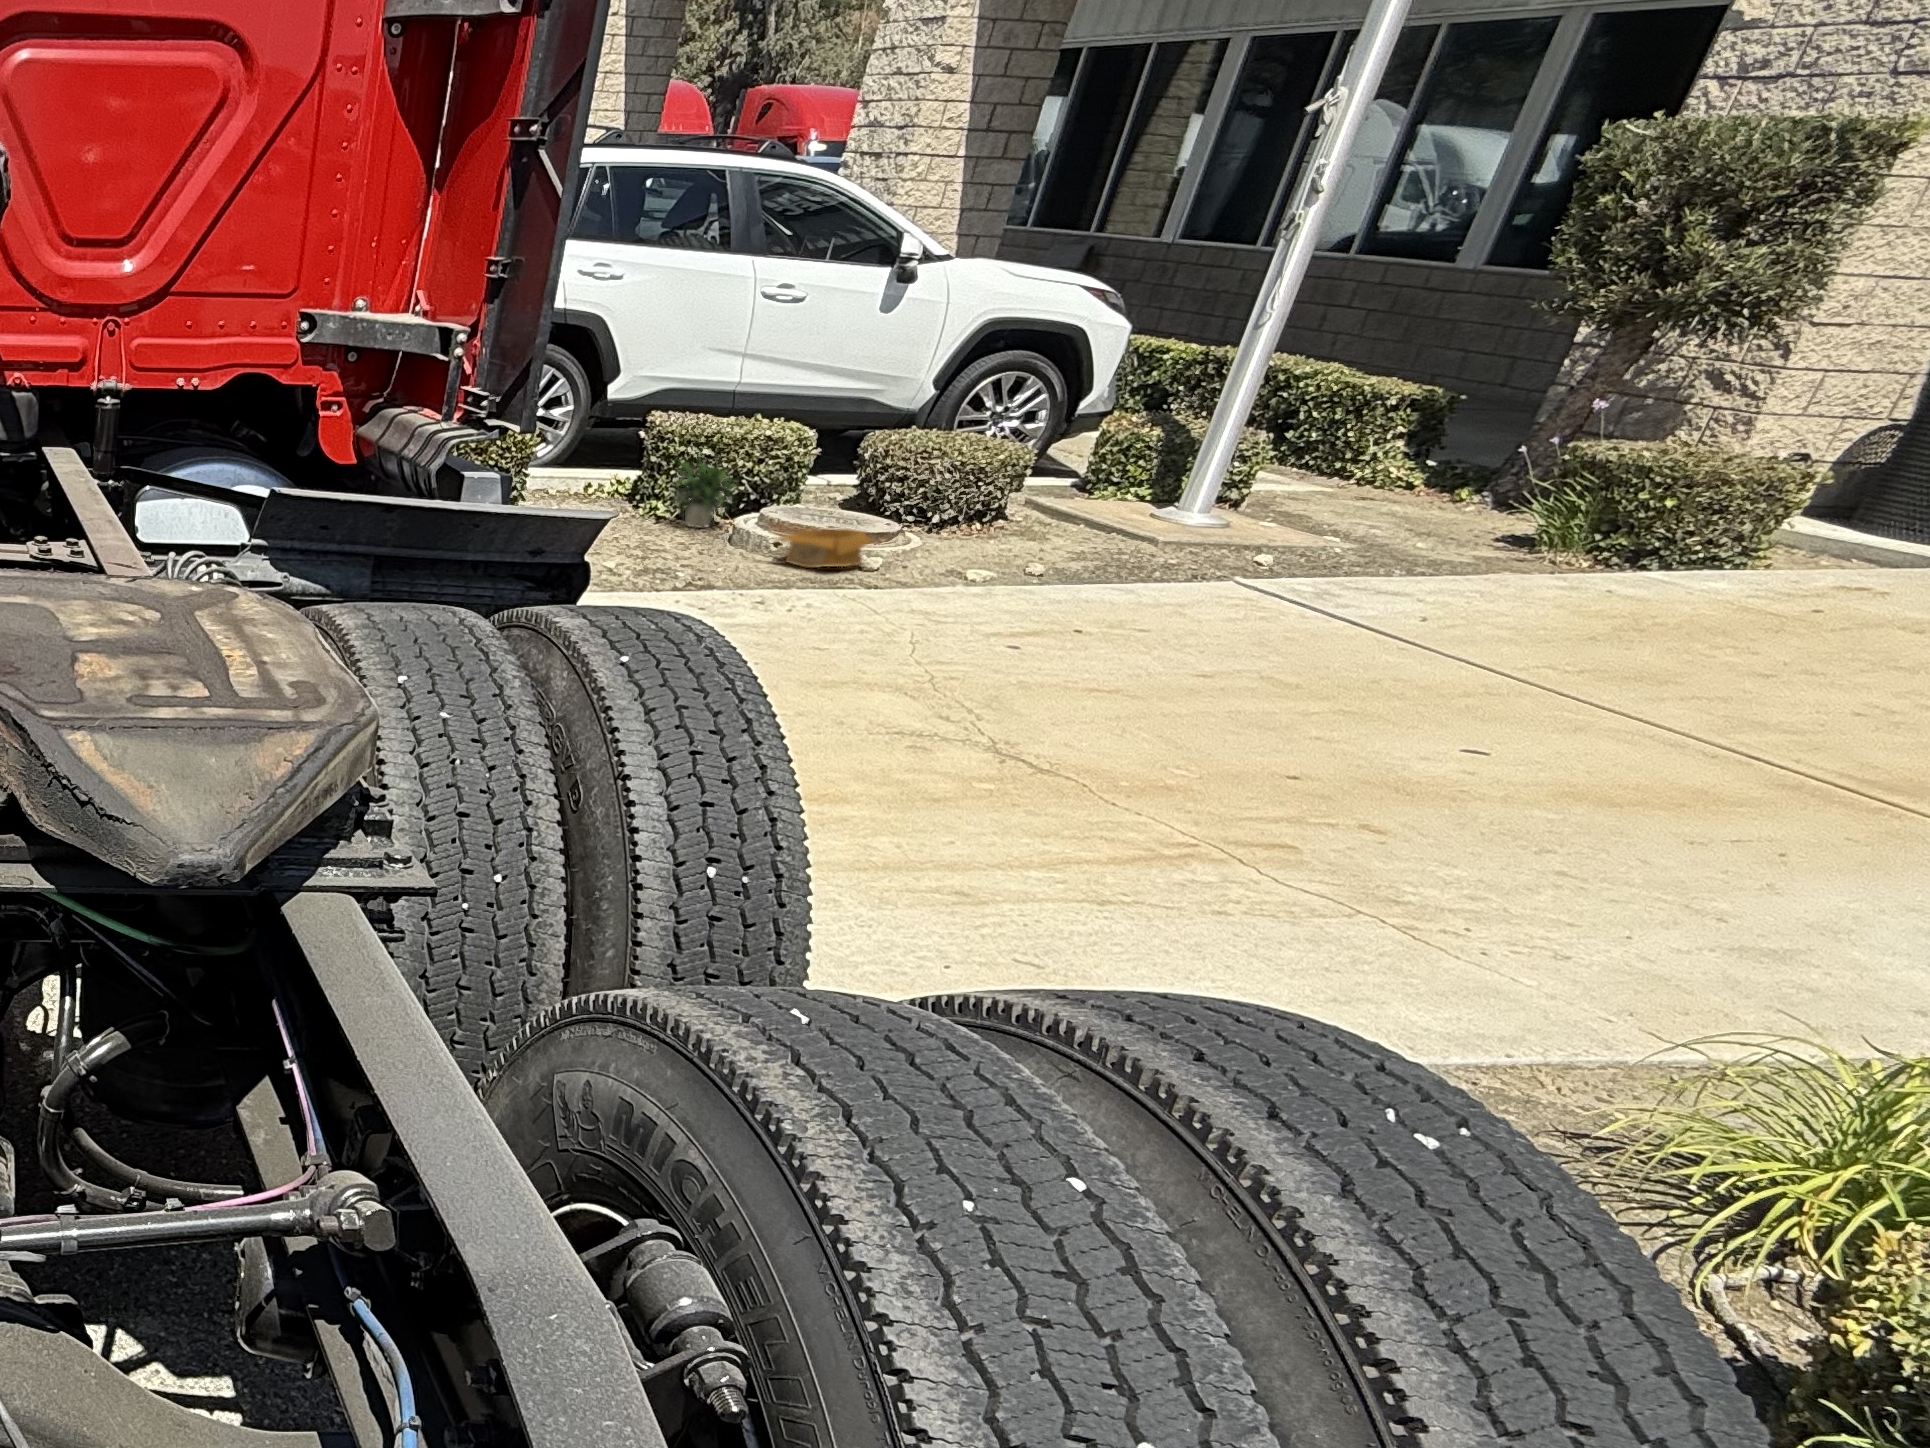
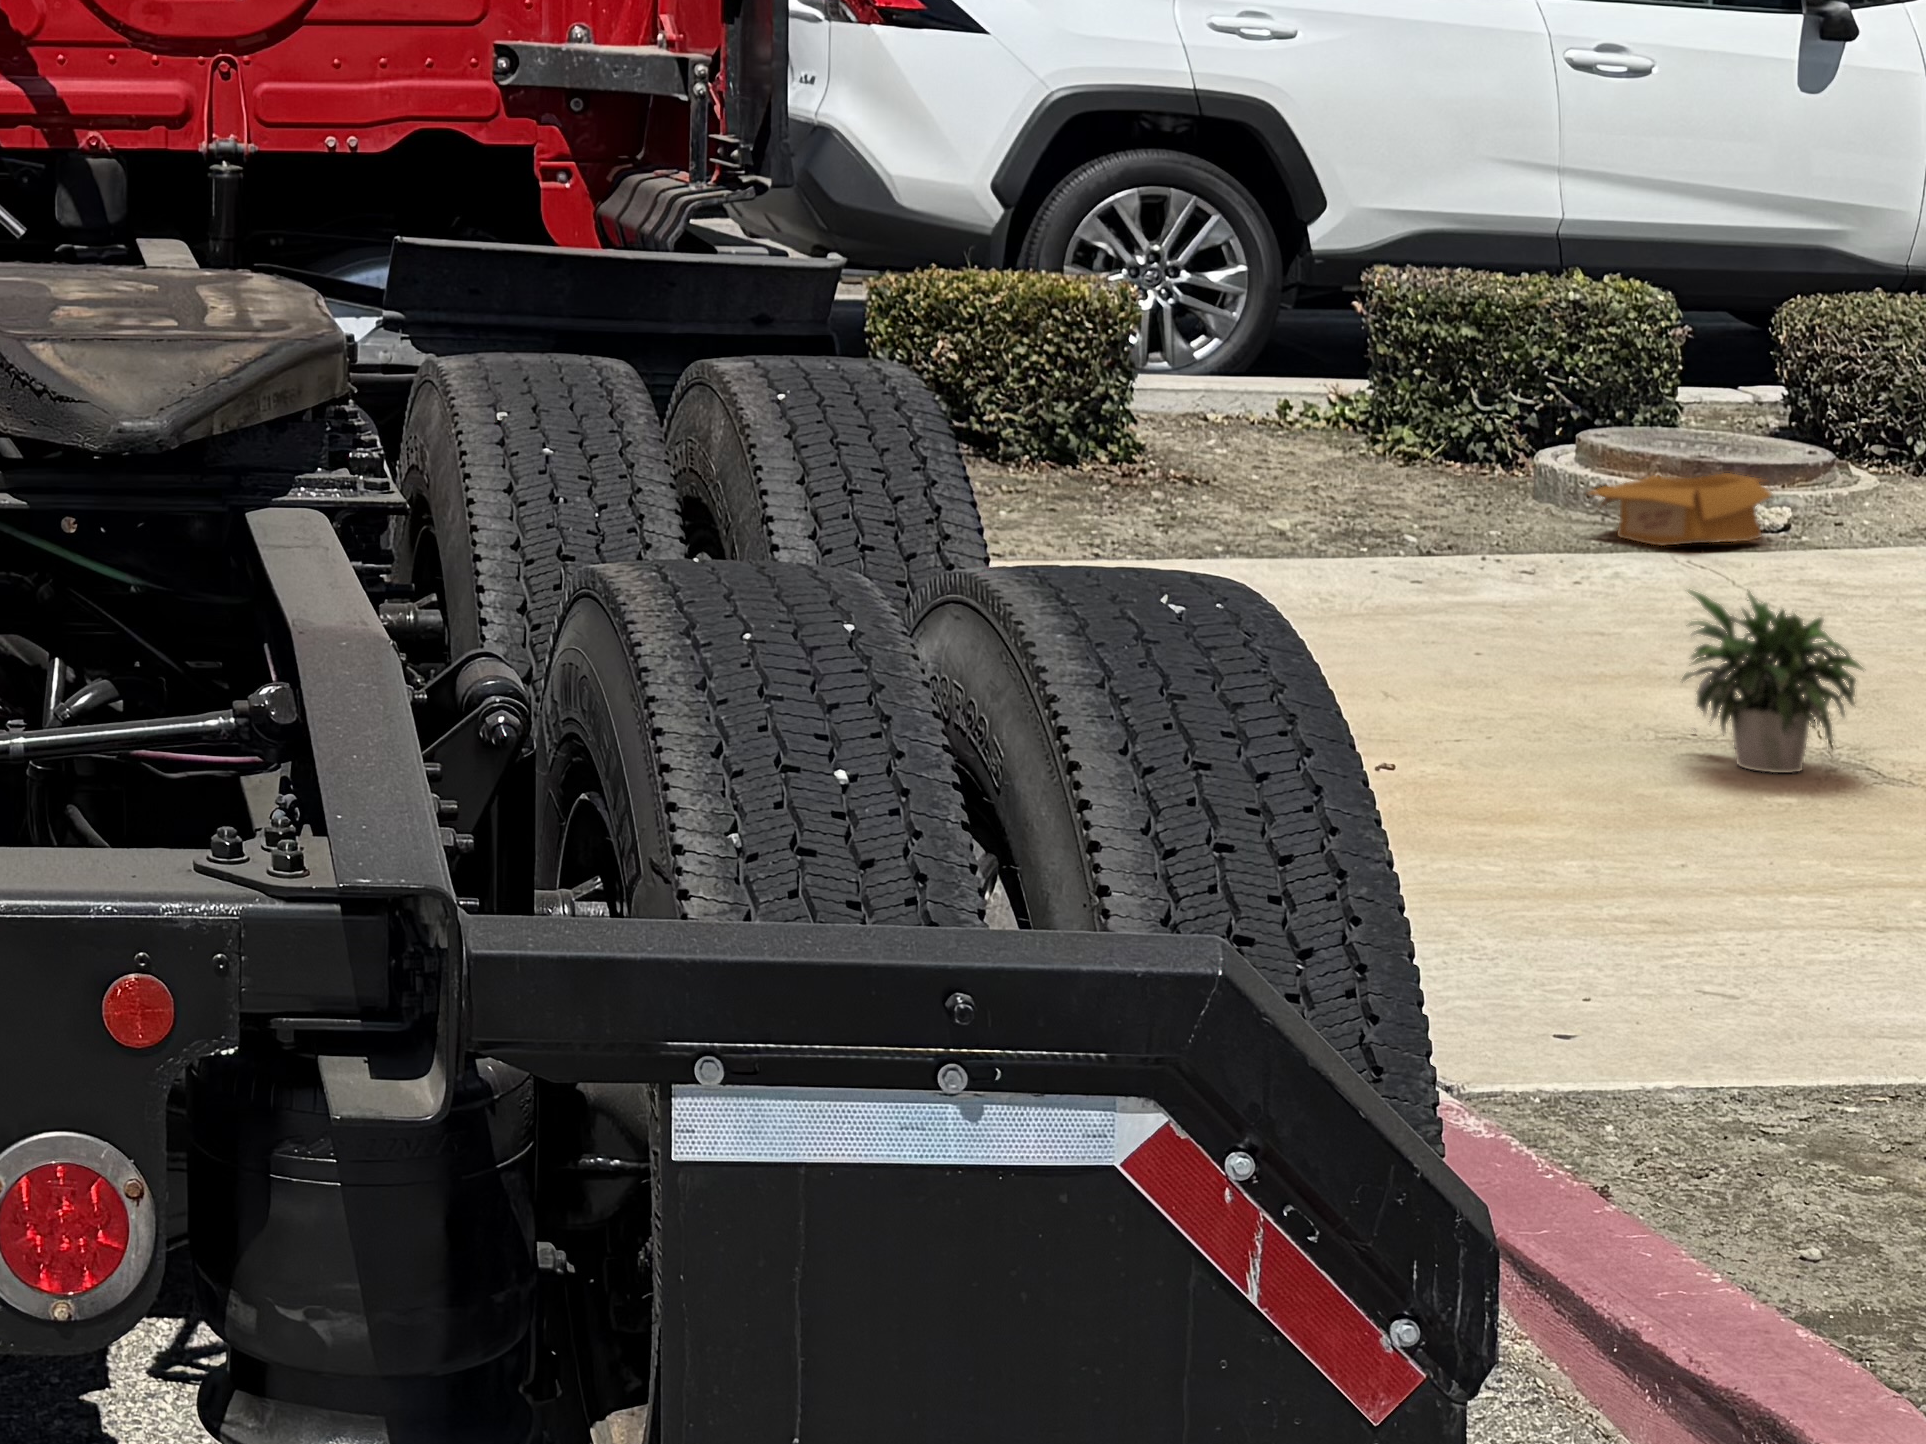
potted plant: present [674,459,736,528] -> present [1683,591,1864,773]

